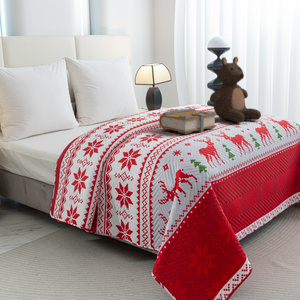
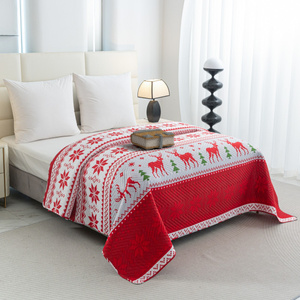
stuffed bear: present [210,57,261,123] -> none [177,88,218,142]

